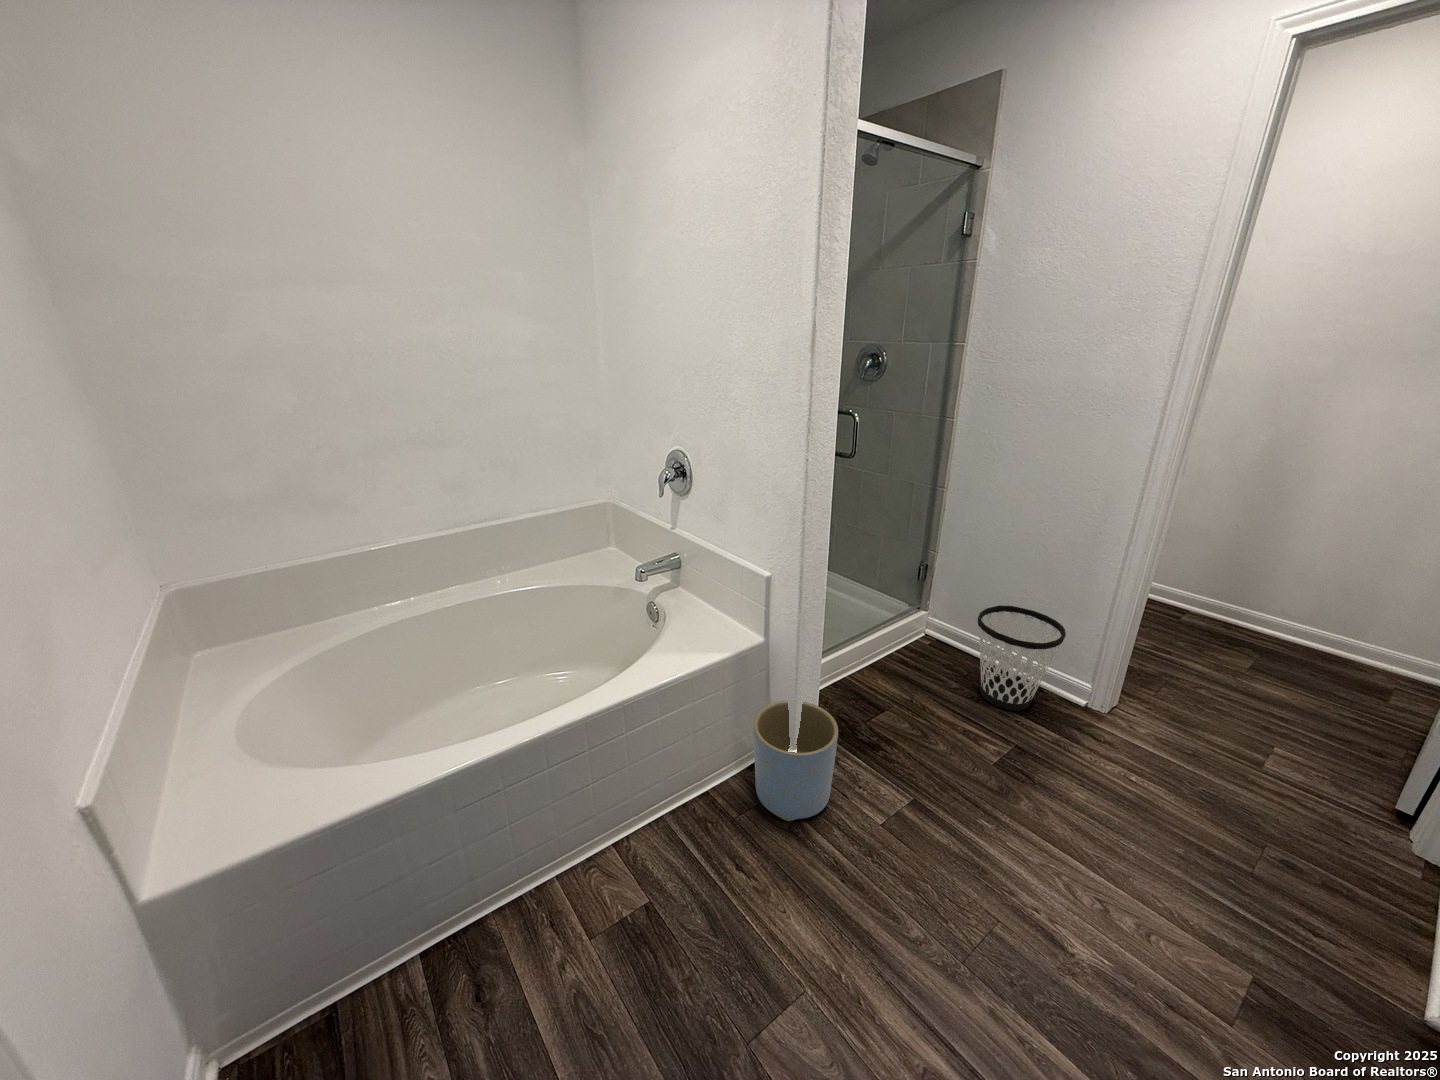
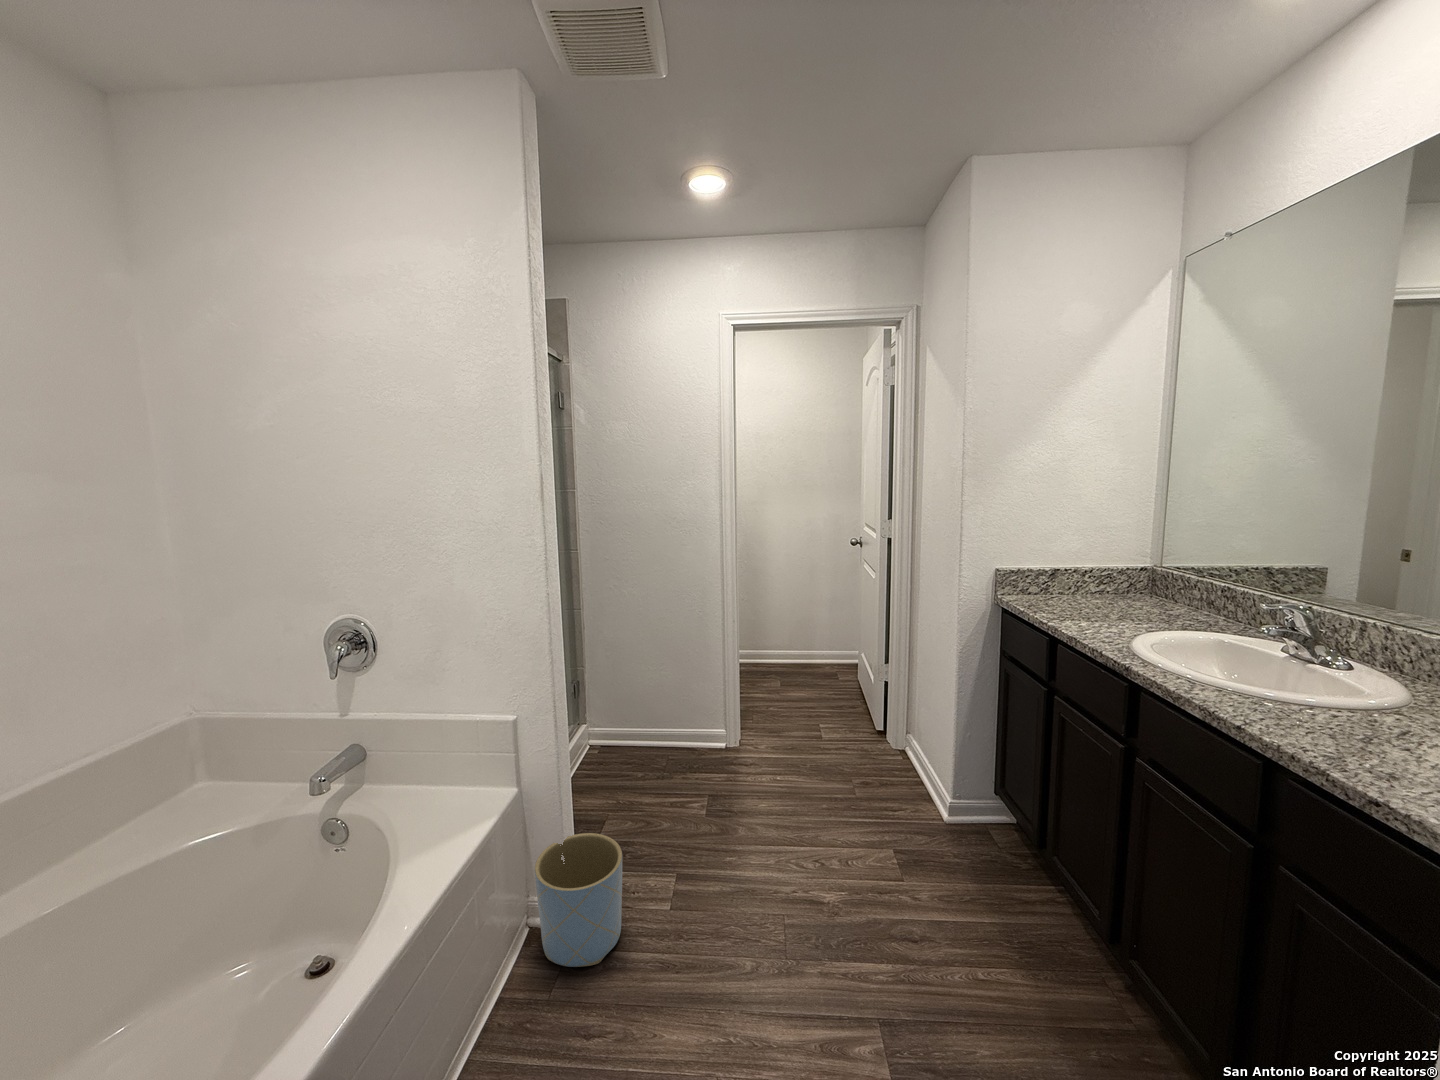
wastebasket: present [978,606,1066,711] -> none [645,687,708,774]

